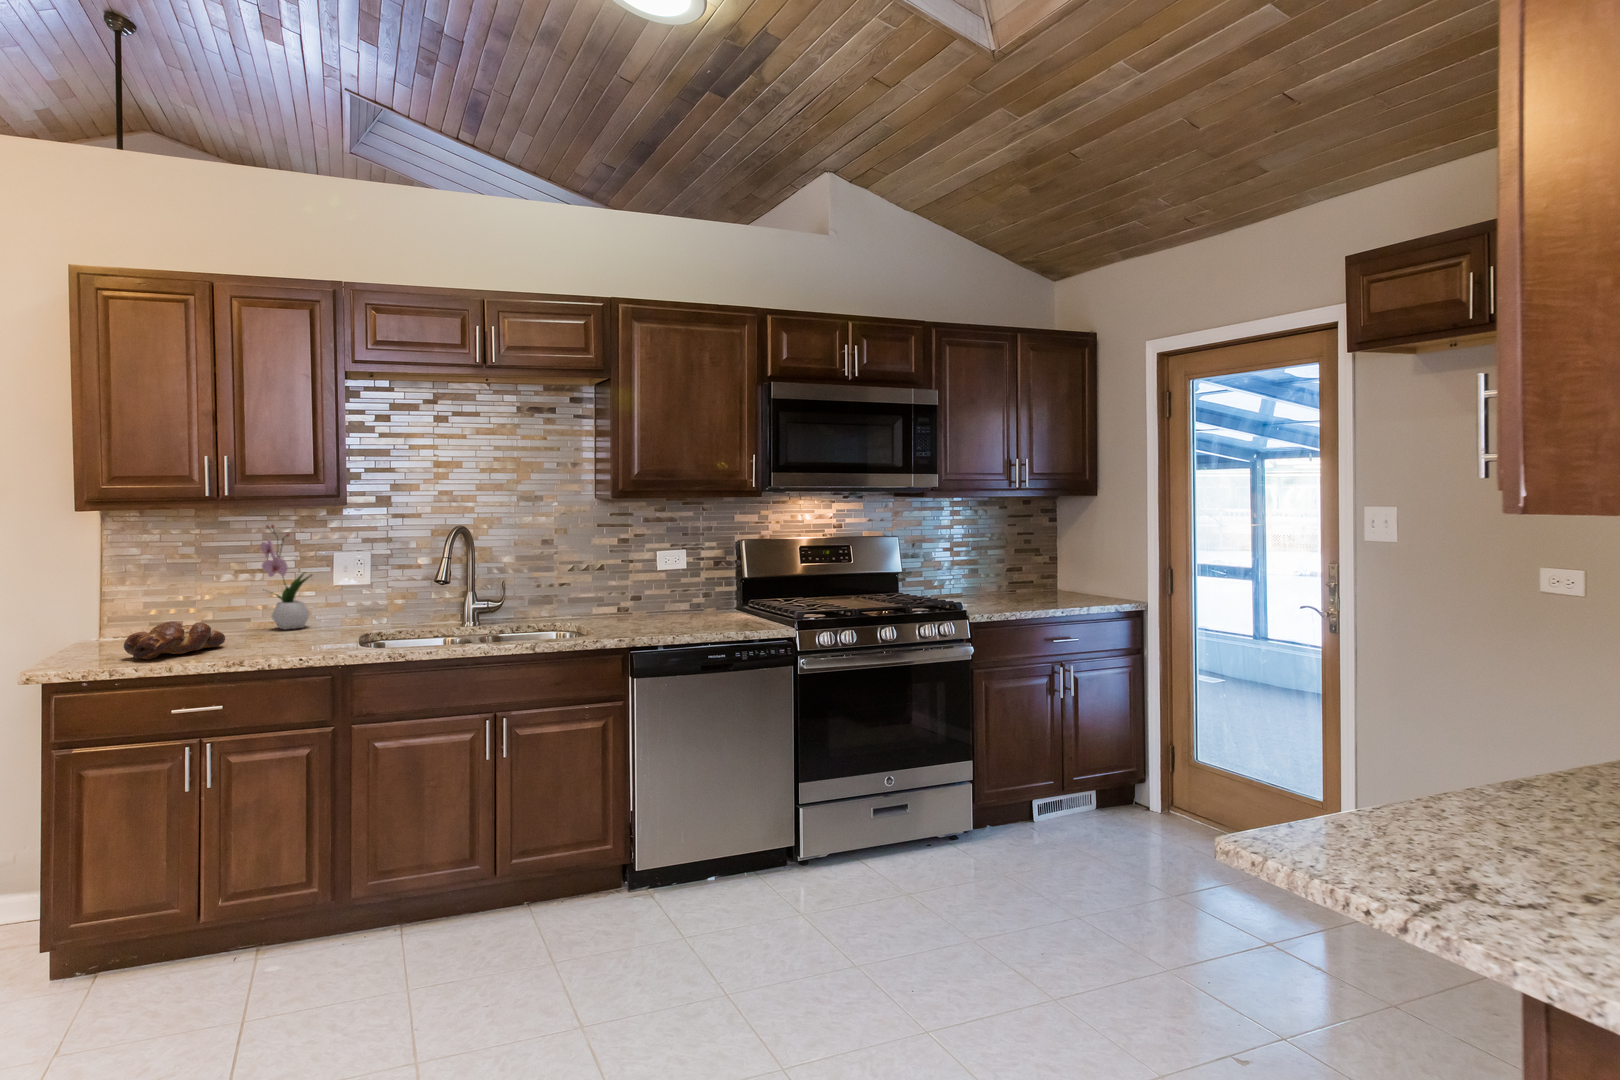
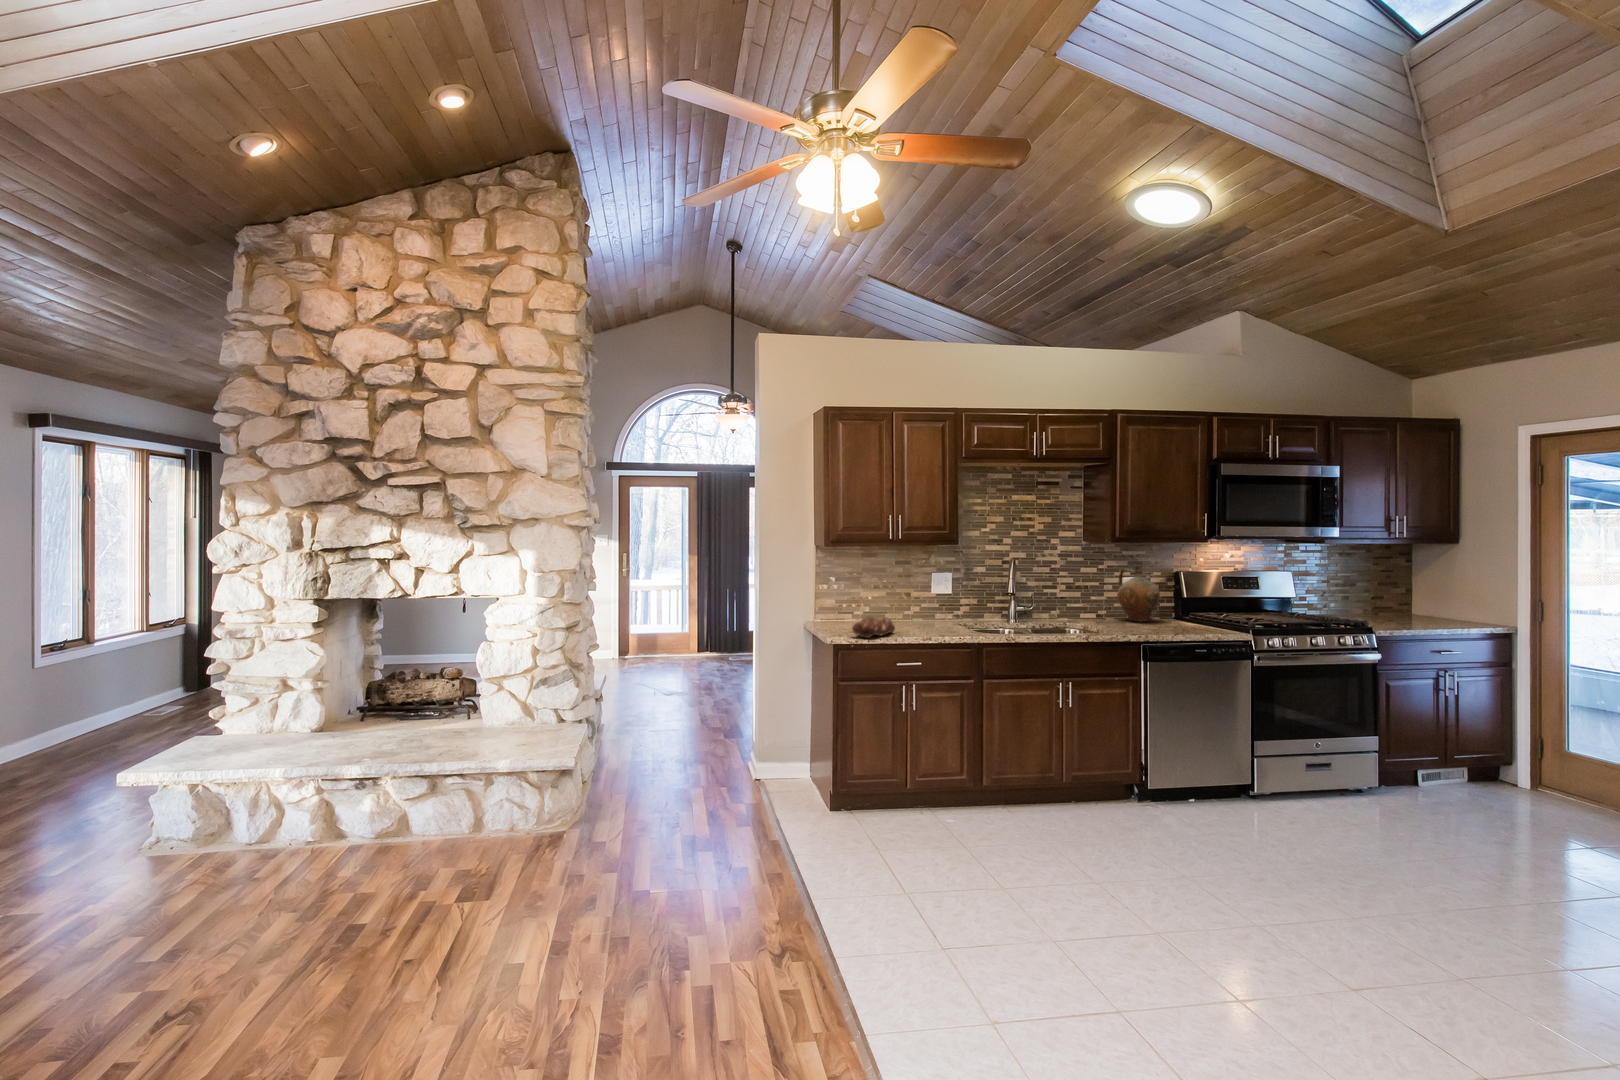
flower arrangement: present [260,525,311,629] -> none [892,558,922,625]
ceramic jug: none [635,532,695,613] -> present [1117,566,1160,622]

